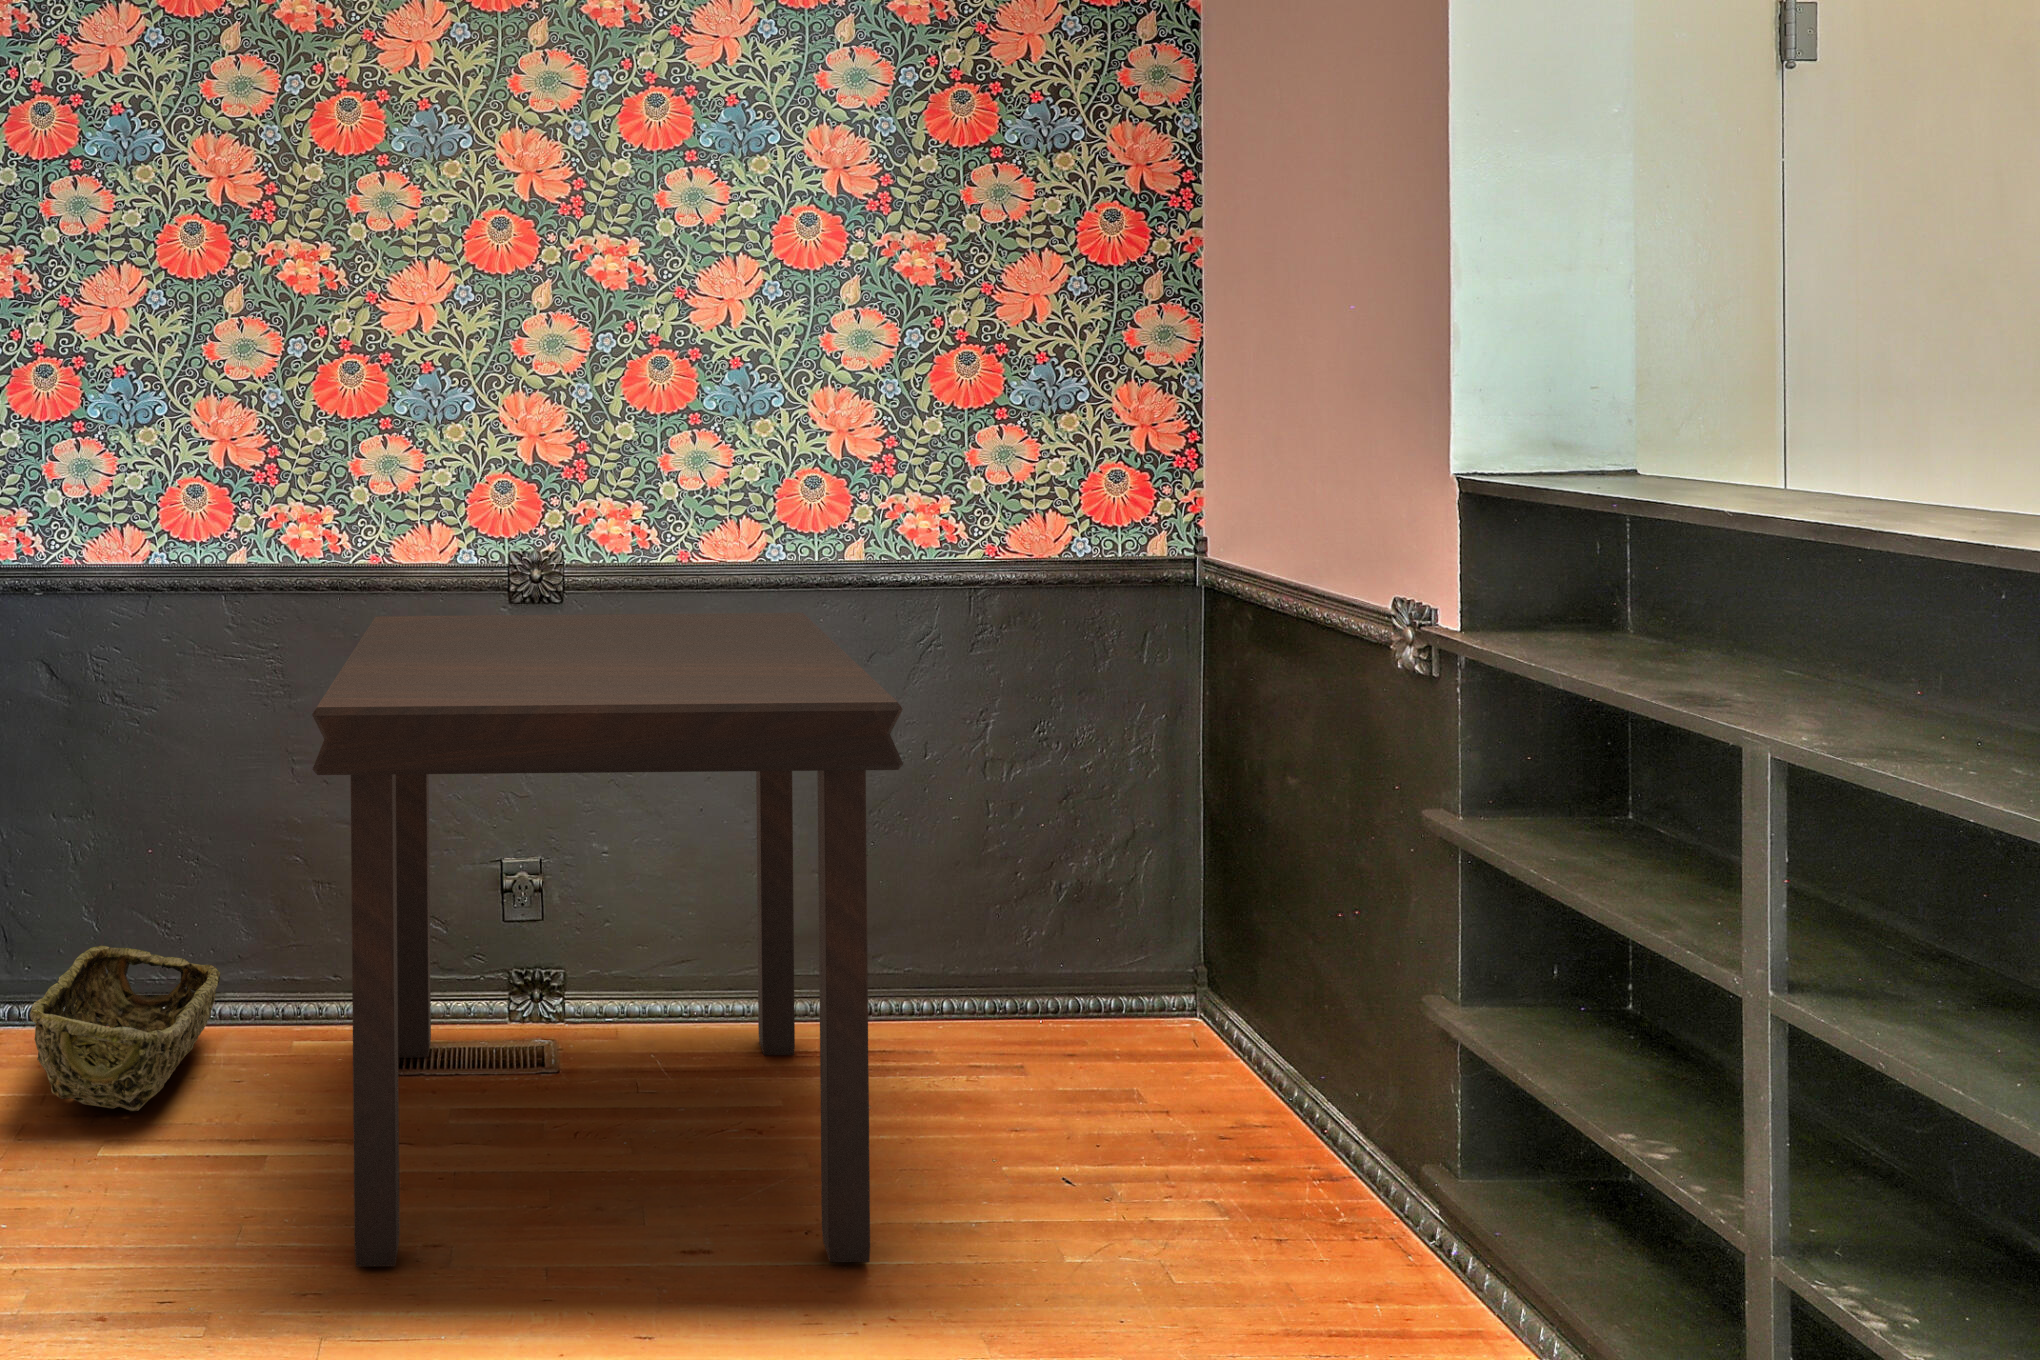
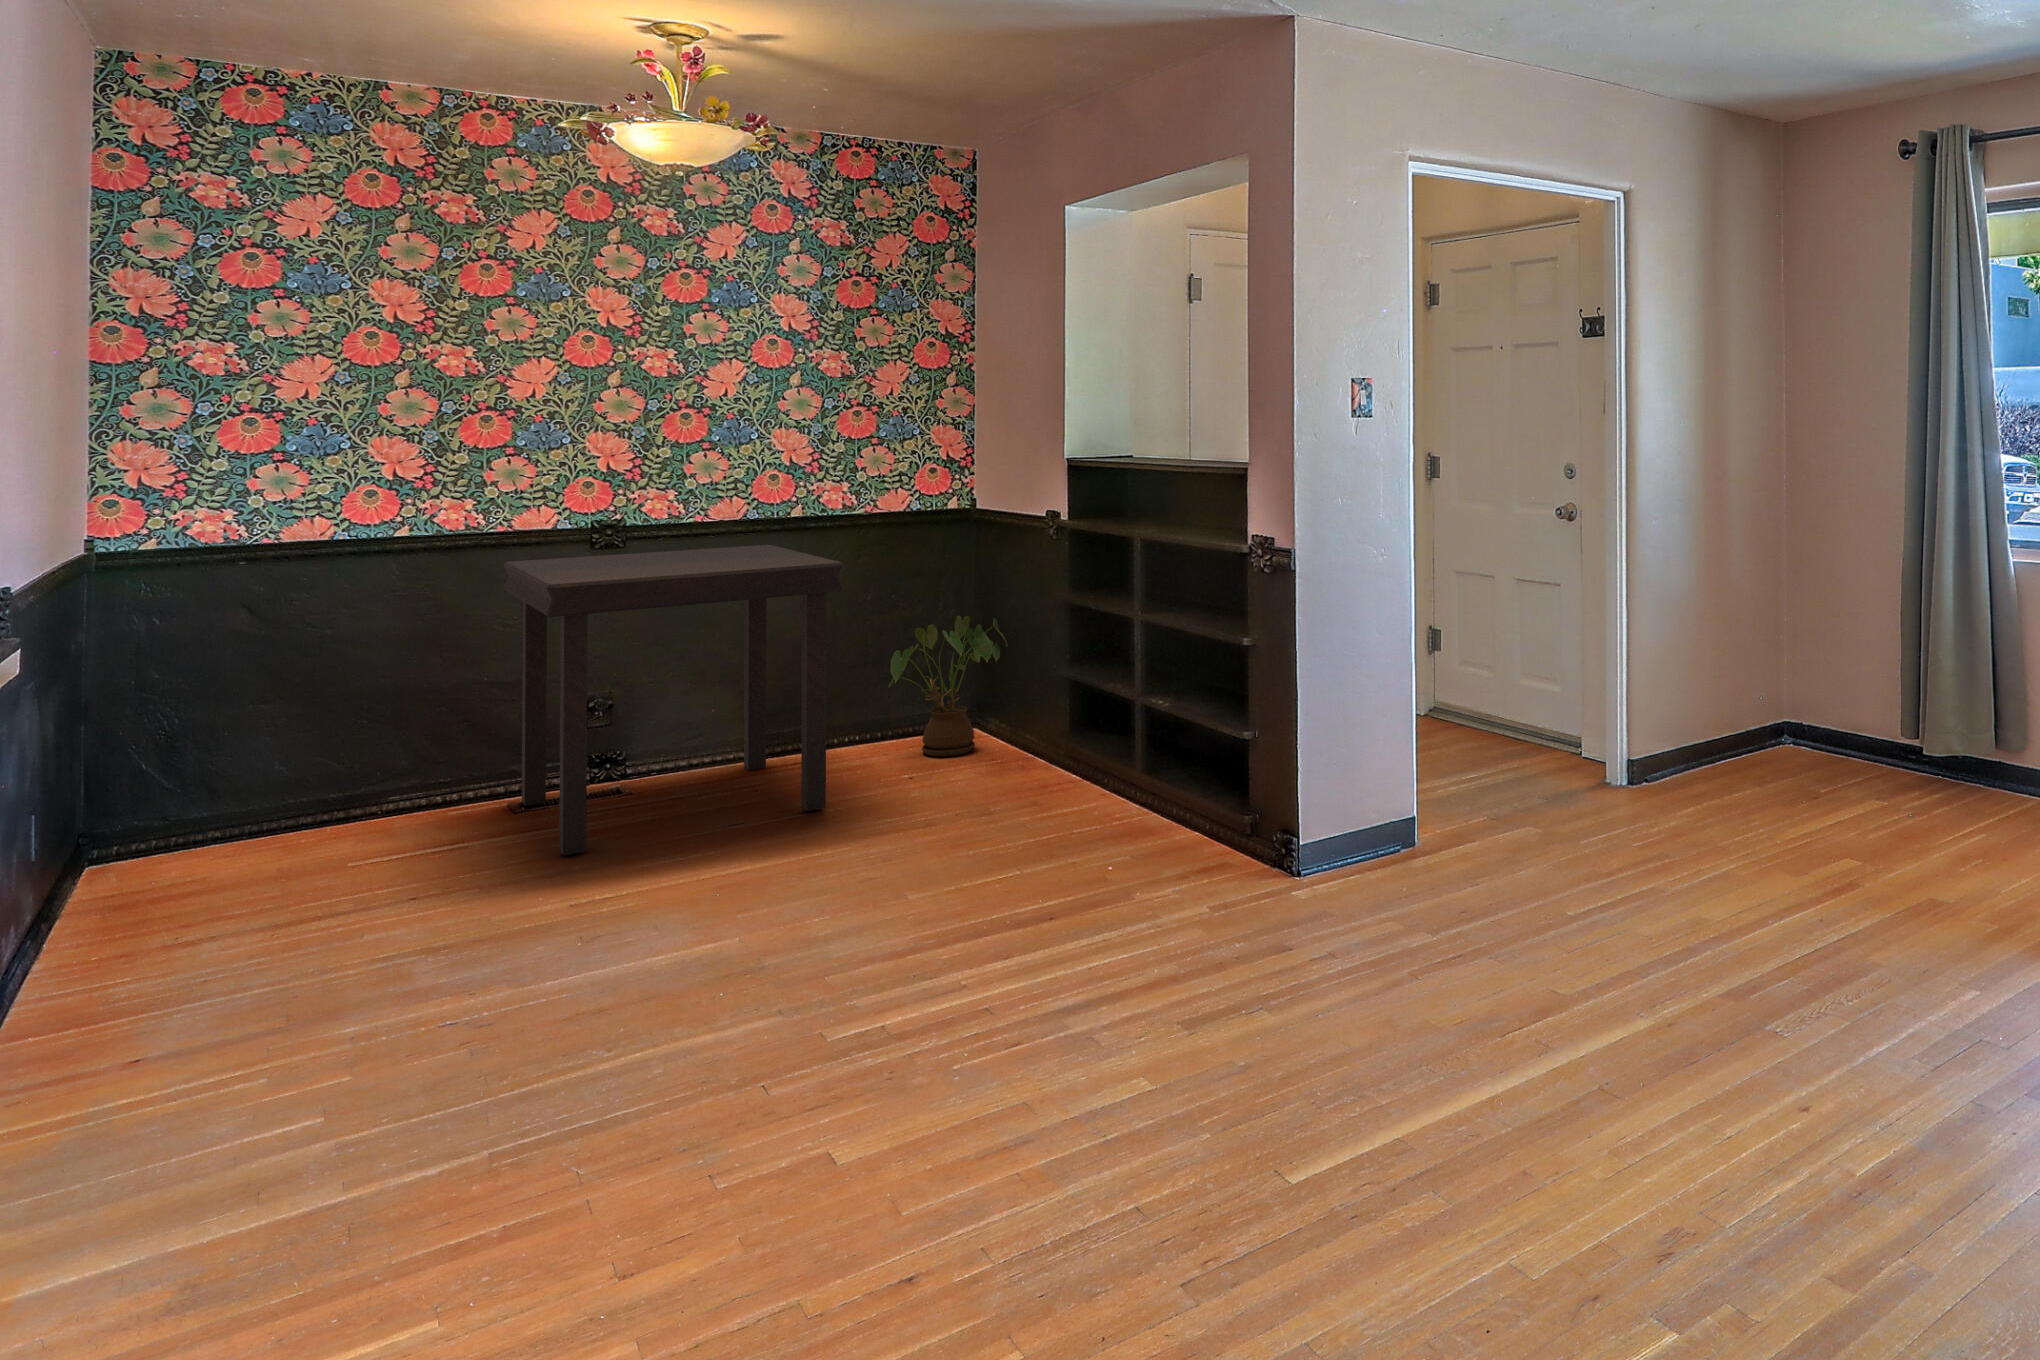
house plant: none [1025,803,1287,1123] -> present [889,616,1007,756]
woven basket: present [30,945,220,1111] -> none [287,776,402,849]

